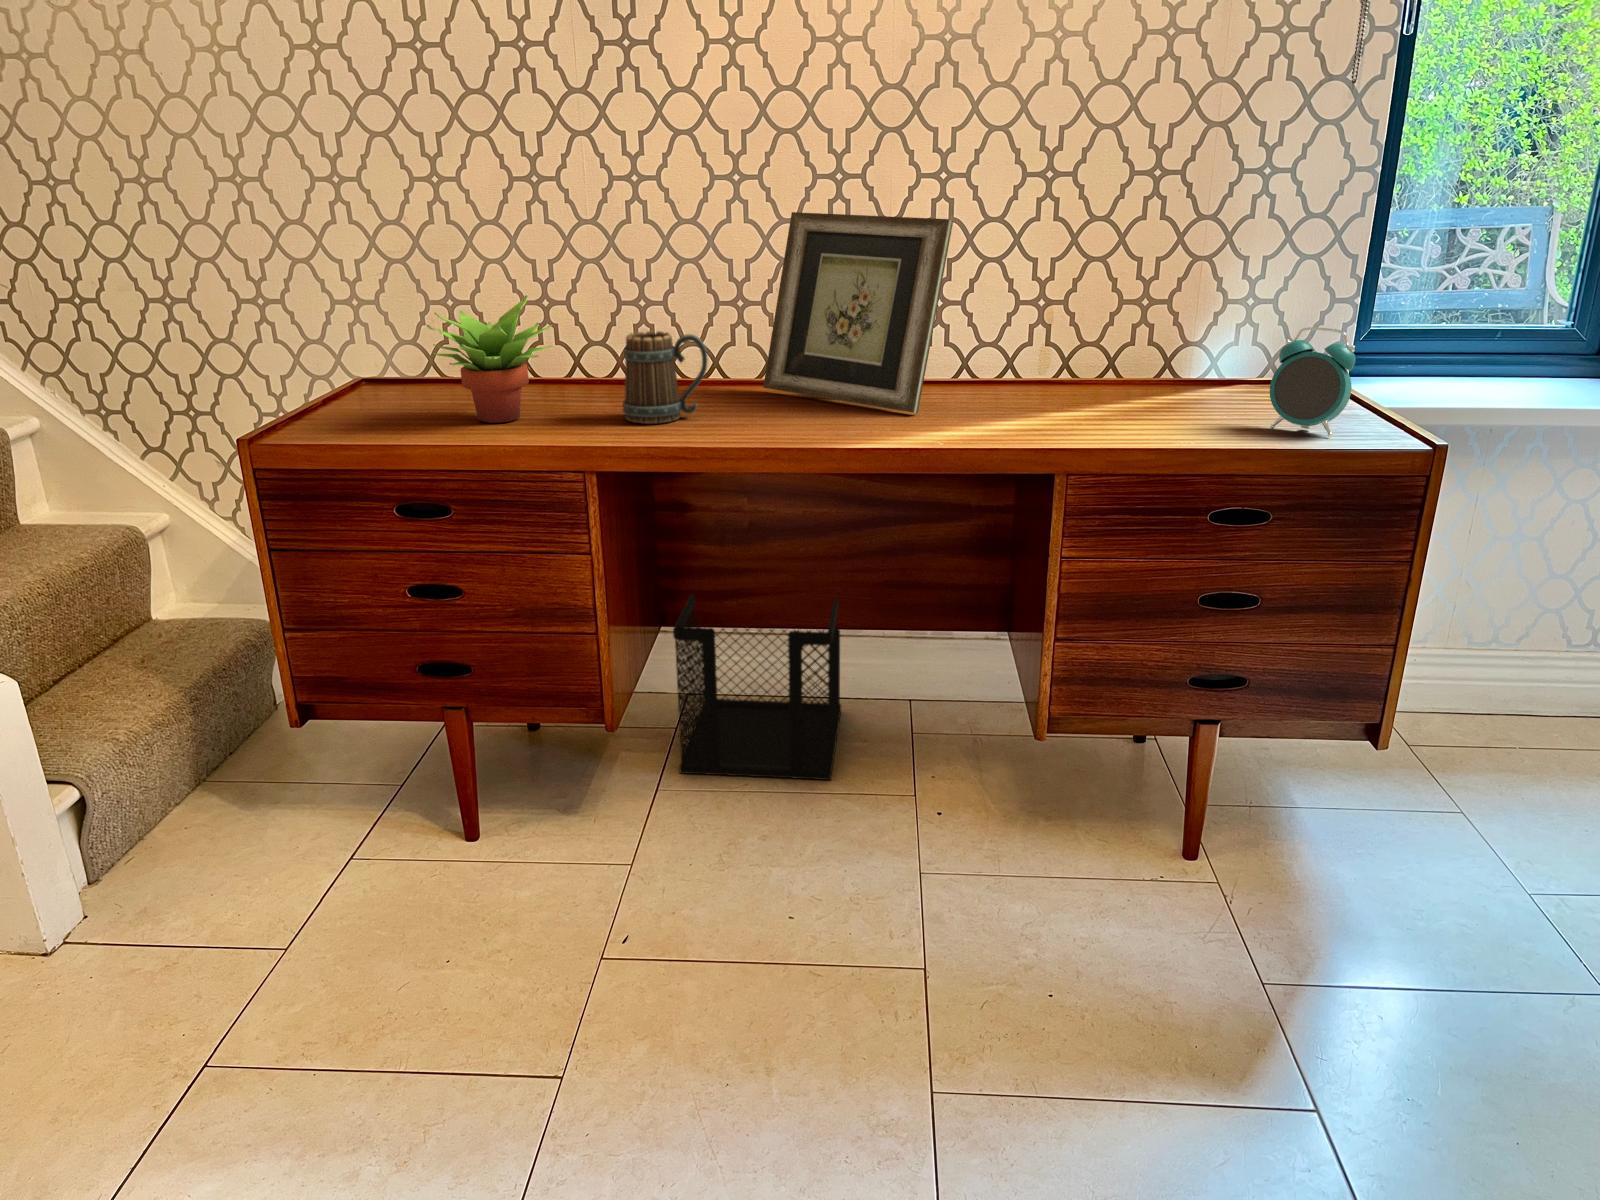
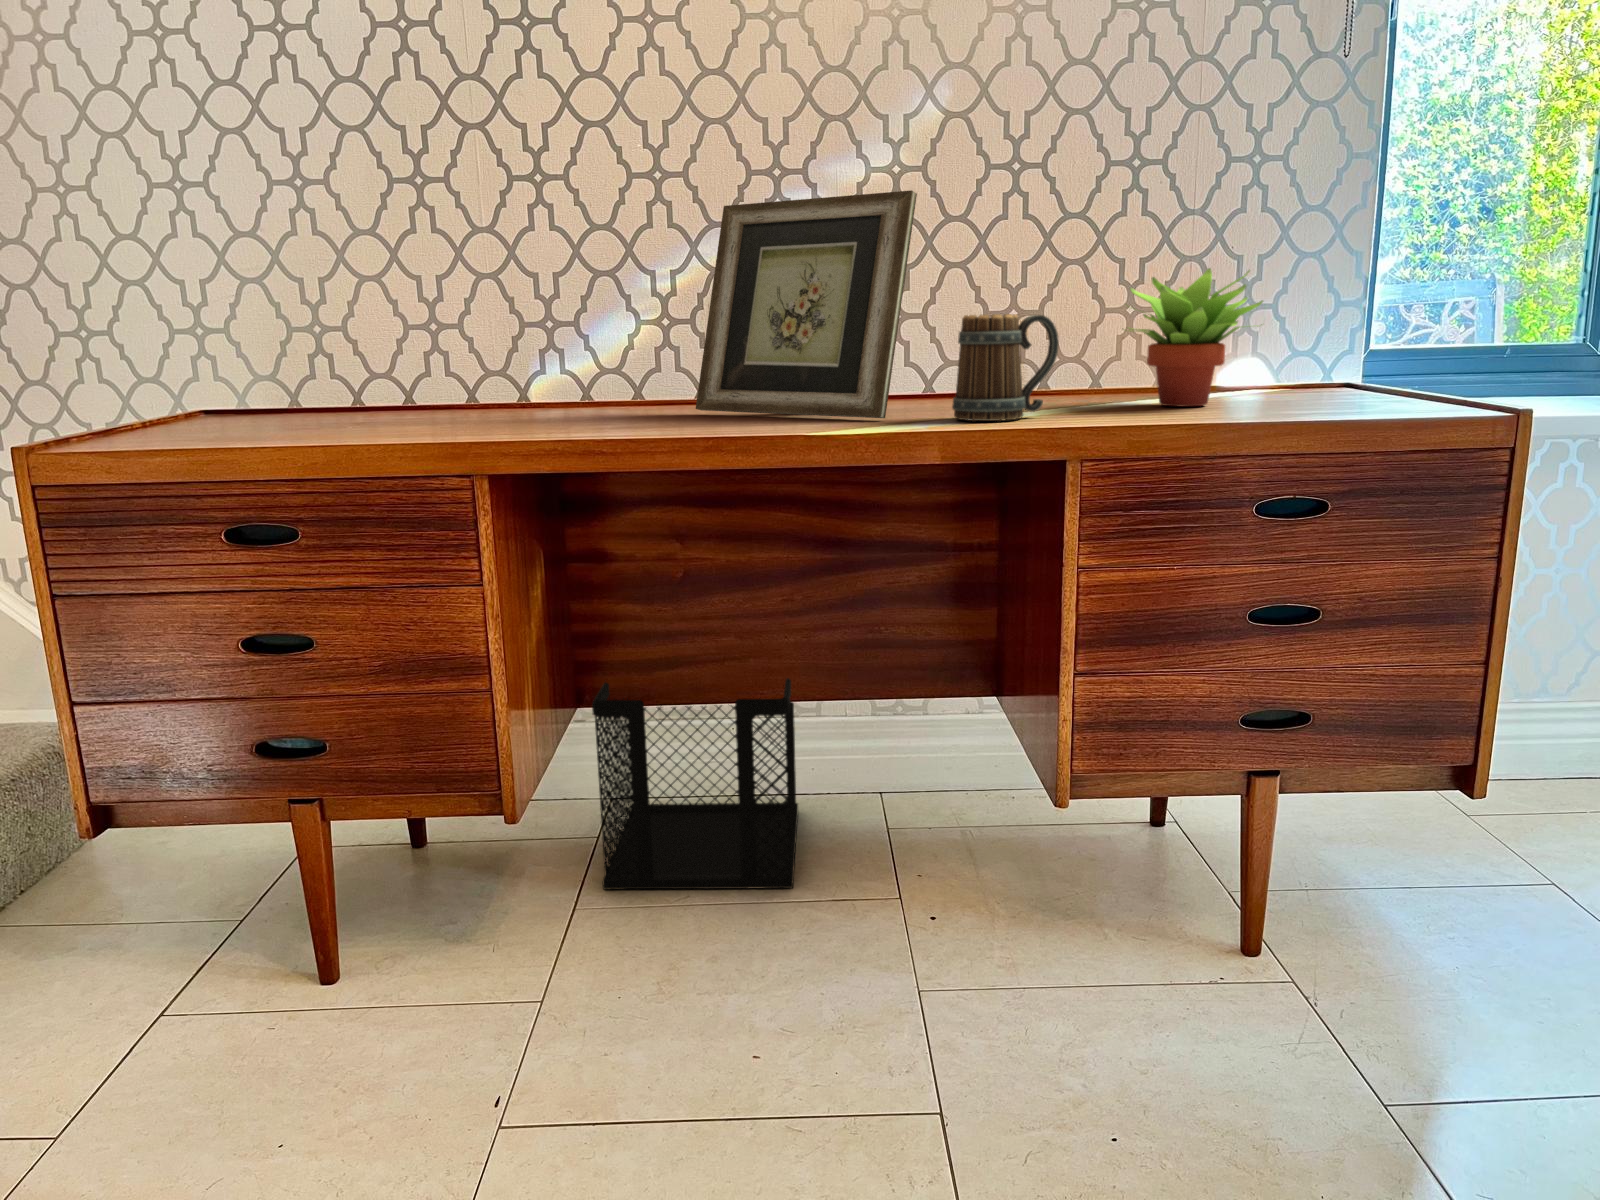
succulent plant: present [427,295,552,423] -> present [1129,268,1263,407]
alarm clock: present [1270,327,1355,437] -> none [1304,292,1404,416]
mug: present [623,331,708,424] -> present [952,314,1059,421]

